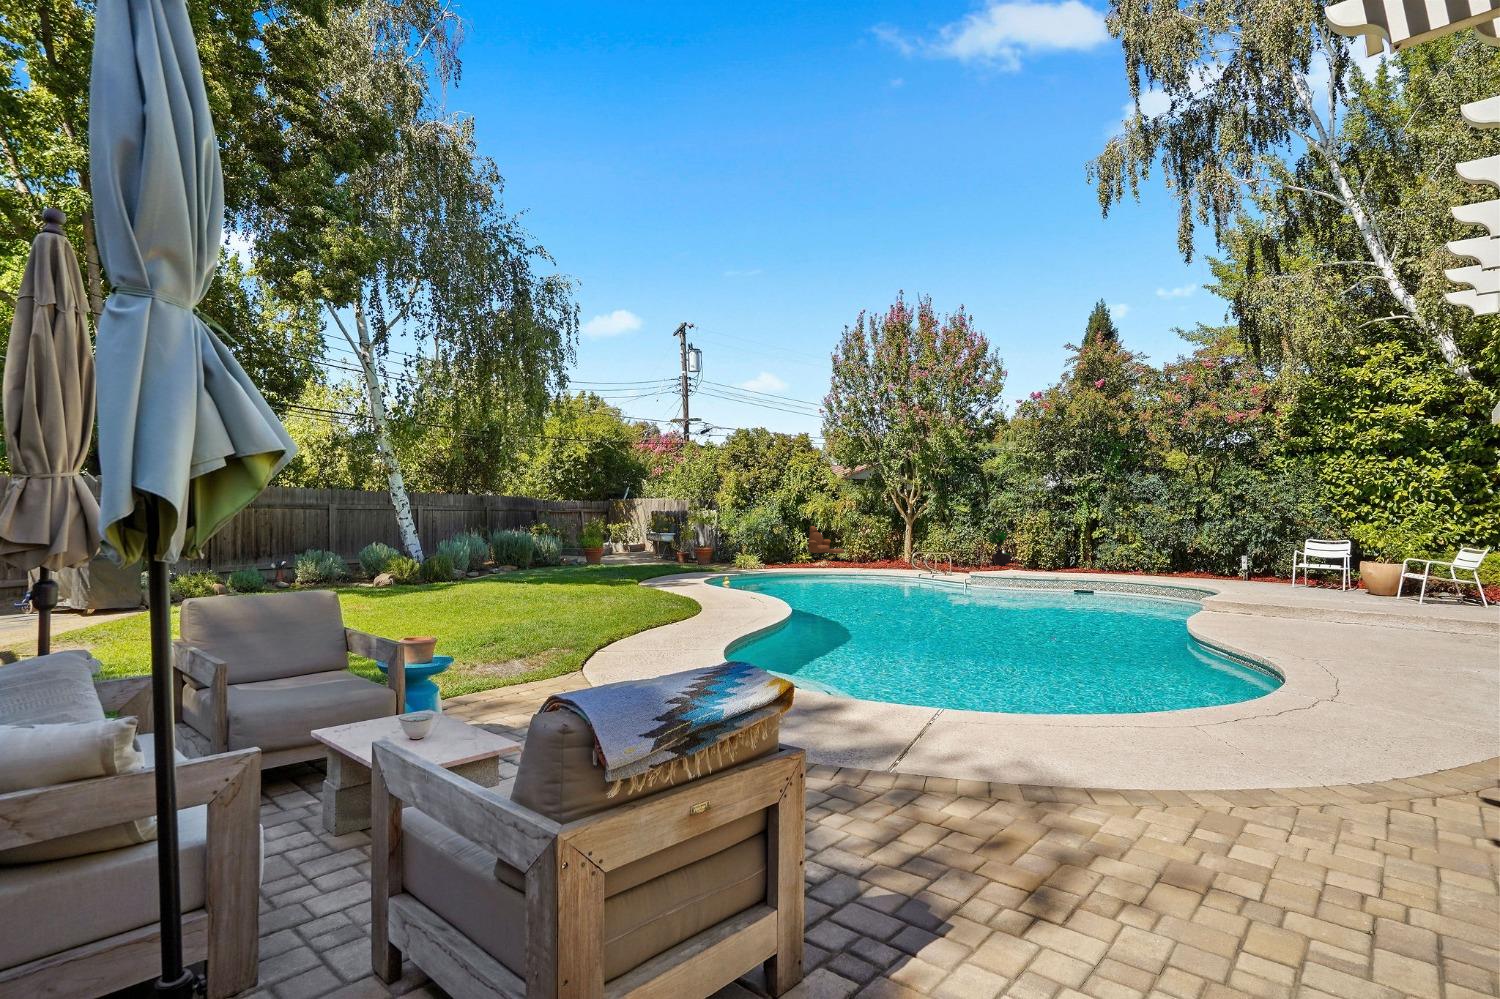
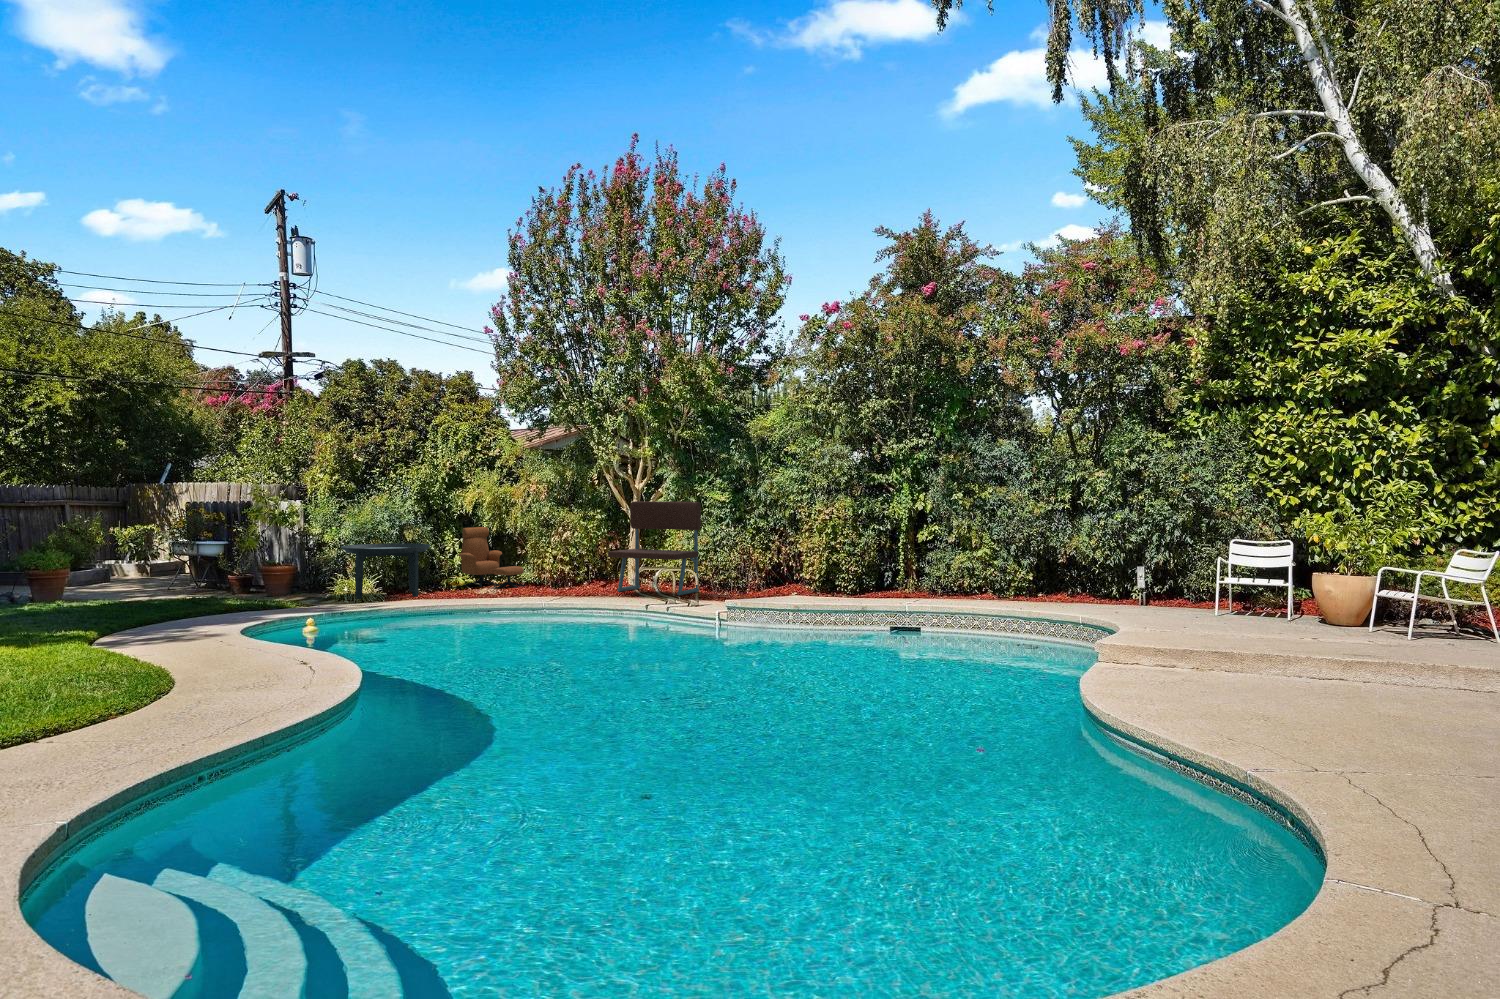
bench: none [896,512,951,567] -> present [608,501,701,595]
potted tree: present [989,530,1011,565] -> none [757,526,796,589]
round table: none [751,535,797,564] -> present [341,543,431,599]

